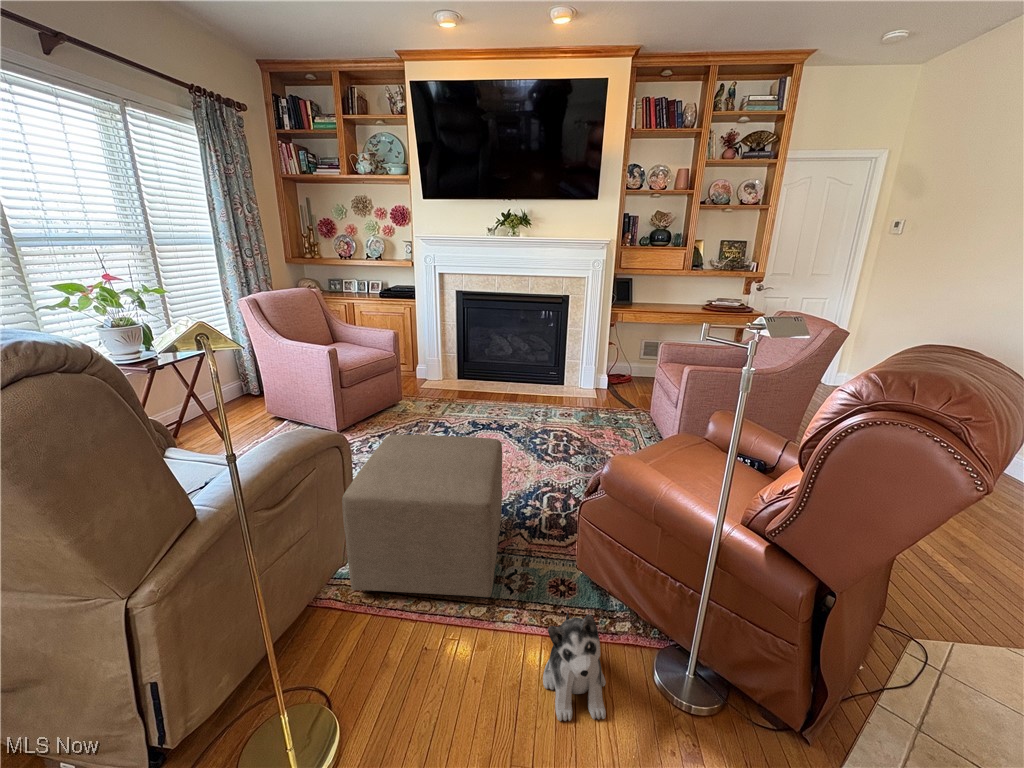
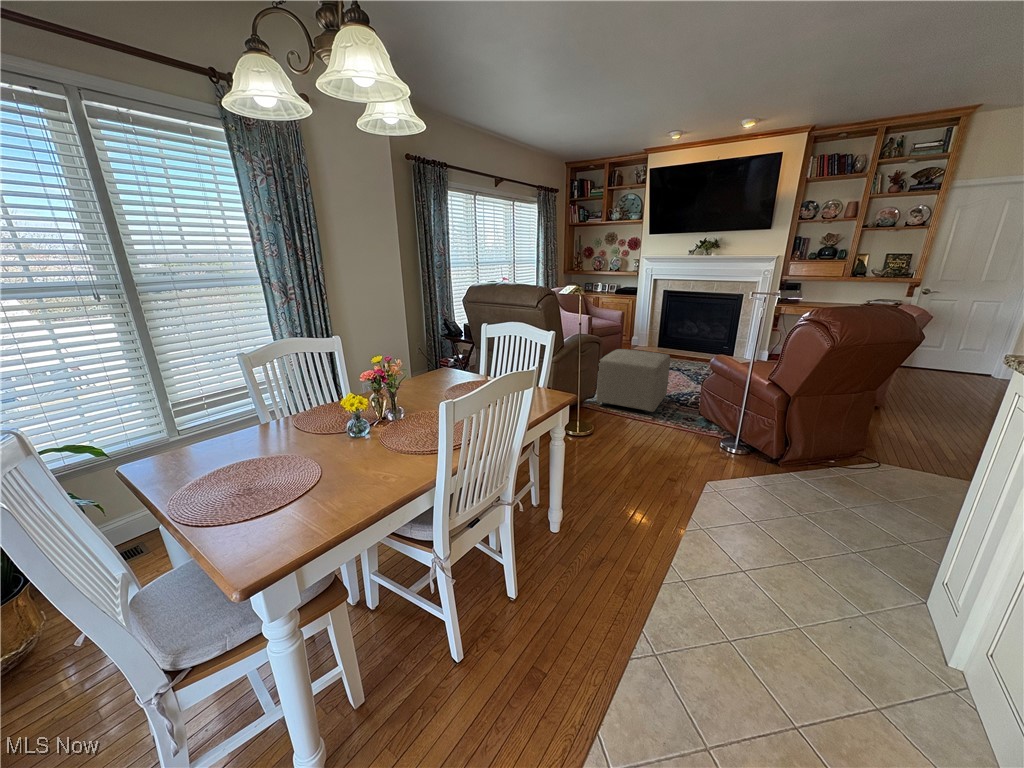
plush toy: present [543,612,606,721] -> none [669,400,695,443]

